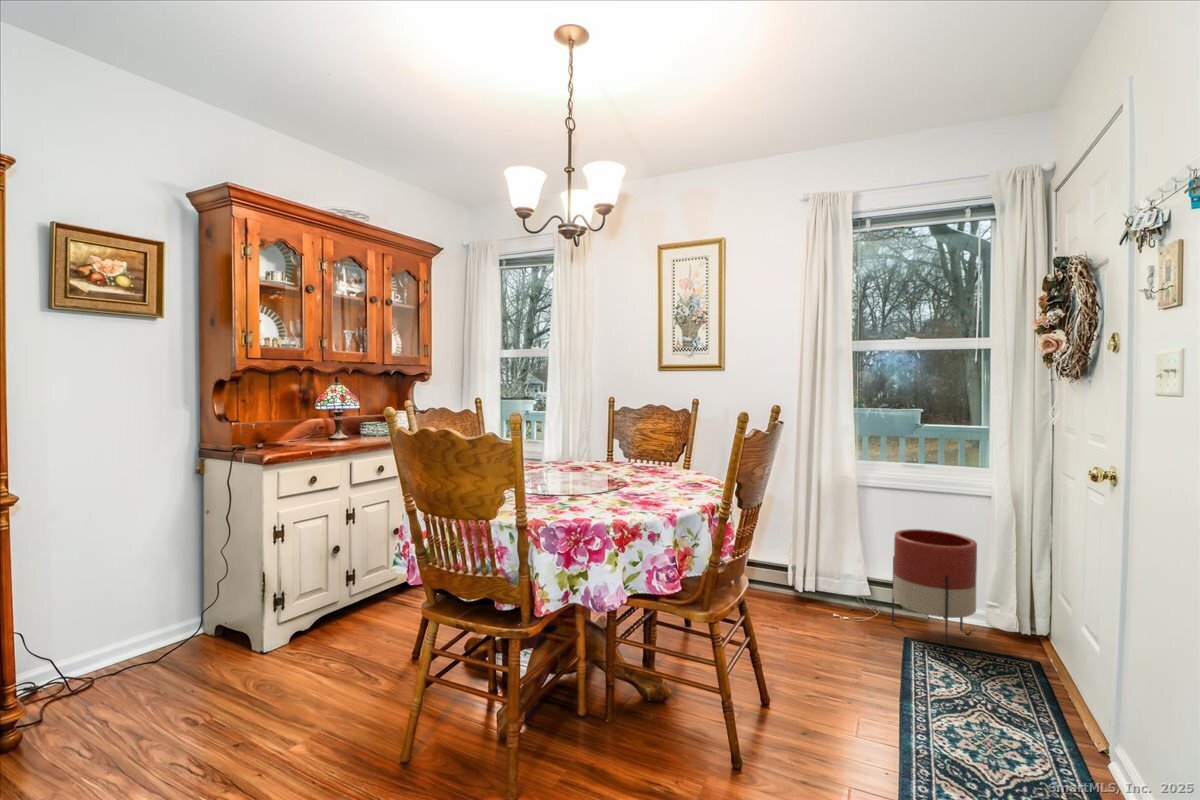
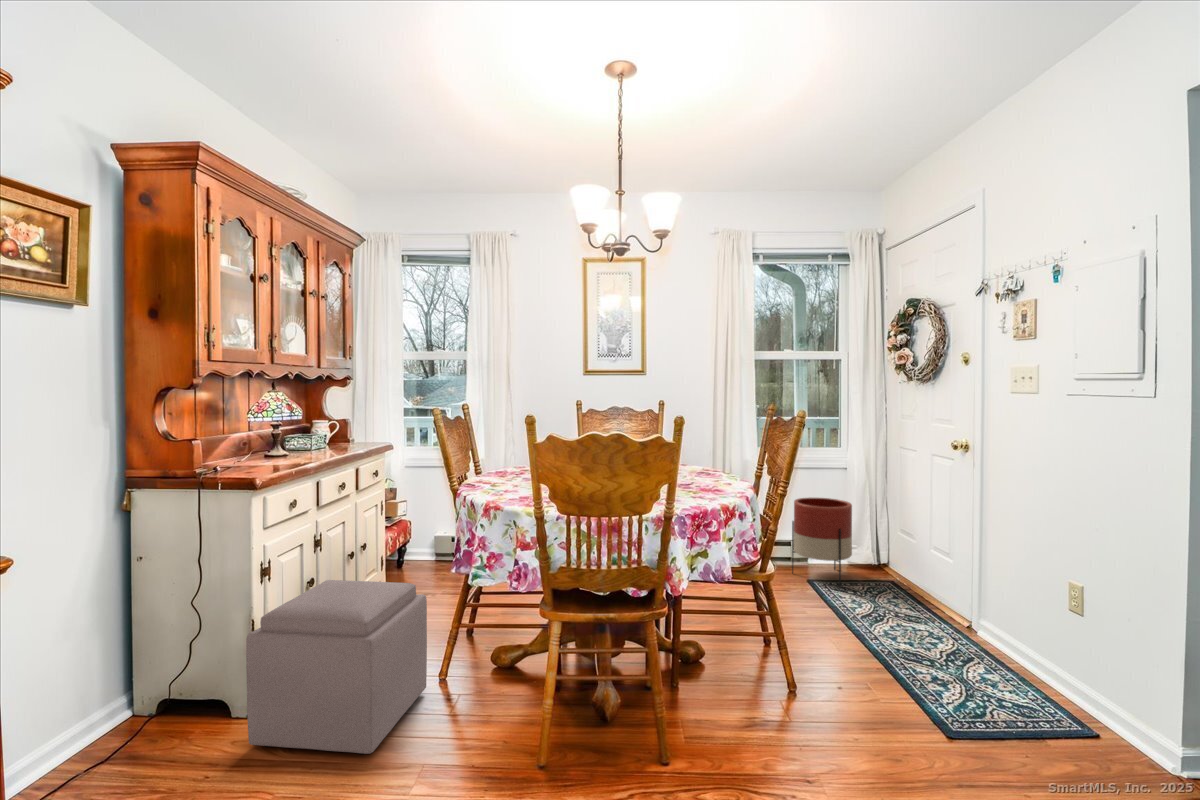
ottoman: none [230,549,391,706] -> present [246,580,427,754]

